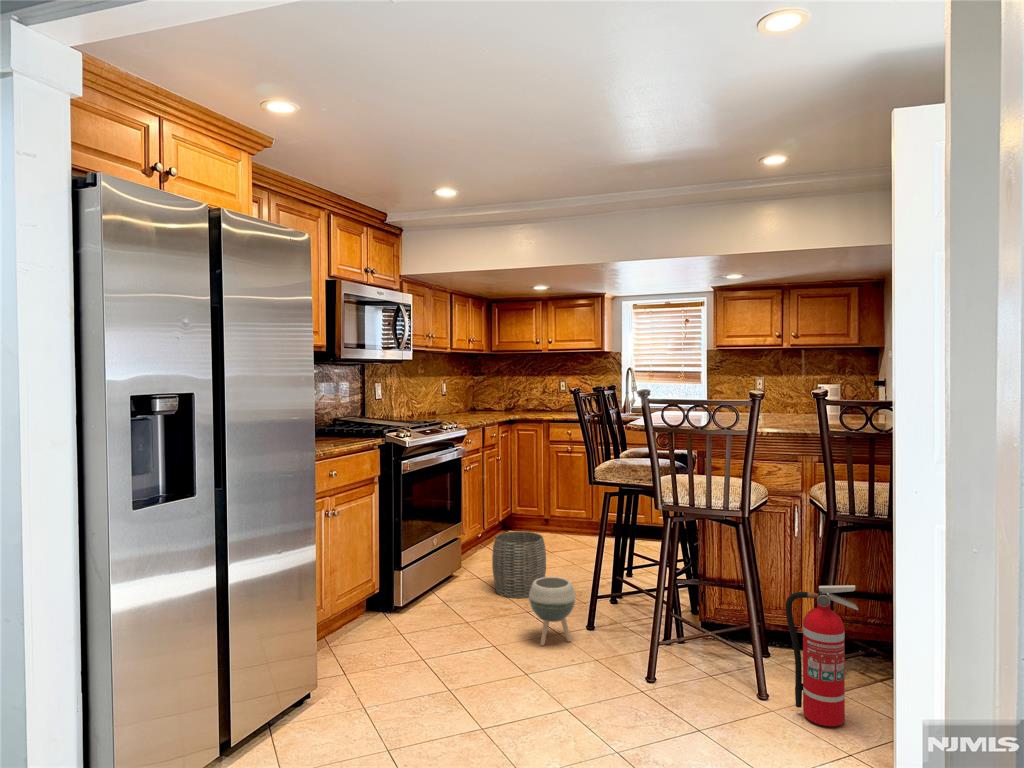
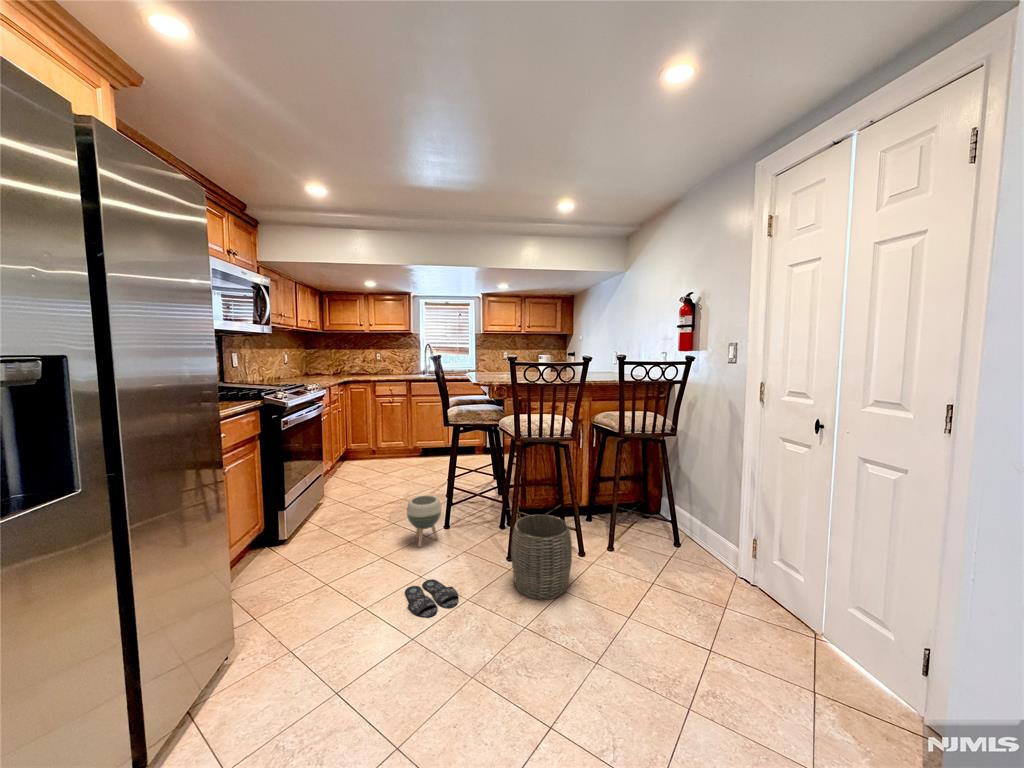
woven basket: present [492,532,546,598] -> present [511,515,572,600]
fire extinguisher: present [786,585,858,726] -> none [594,474,634,560]
slippers: none [491,683,555,721] -> present [405,579,459,618]

